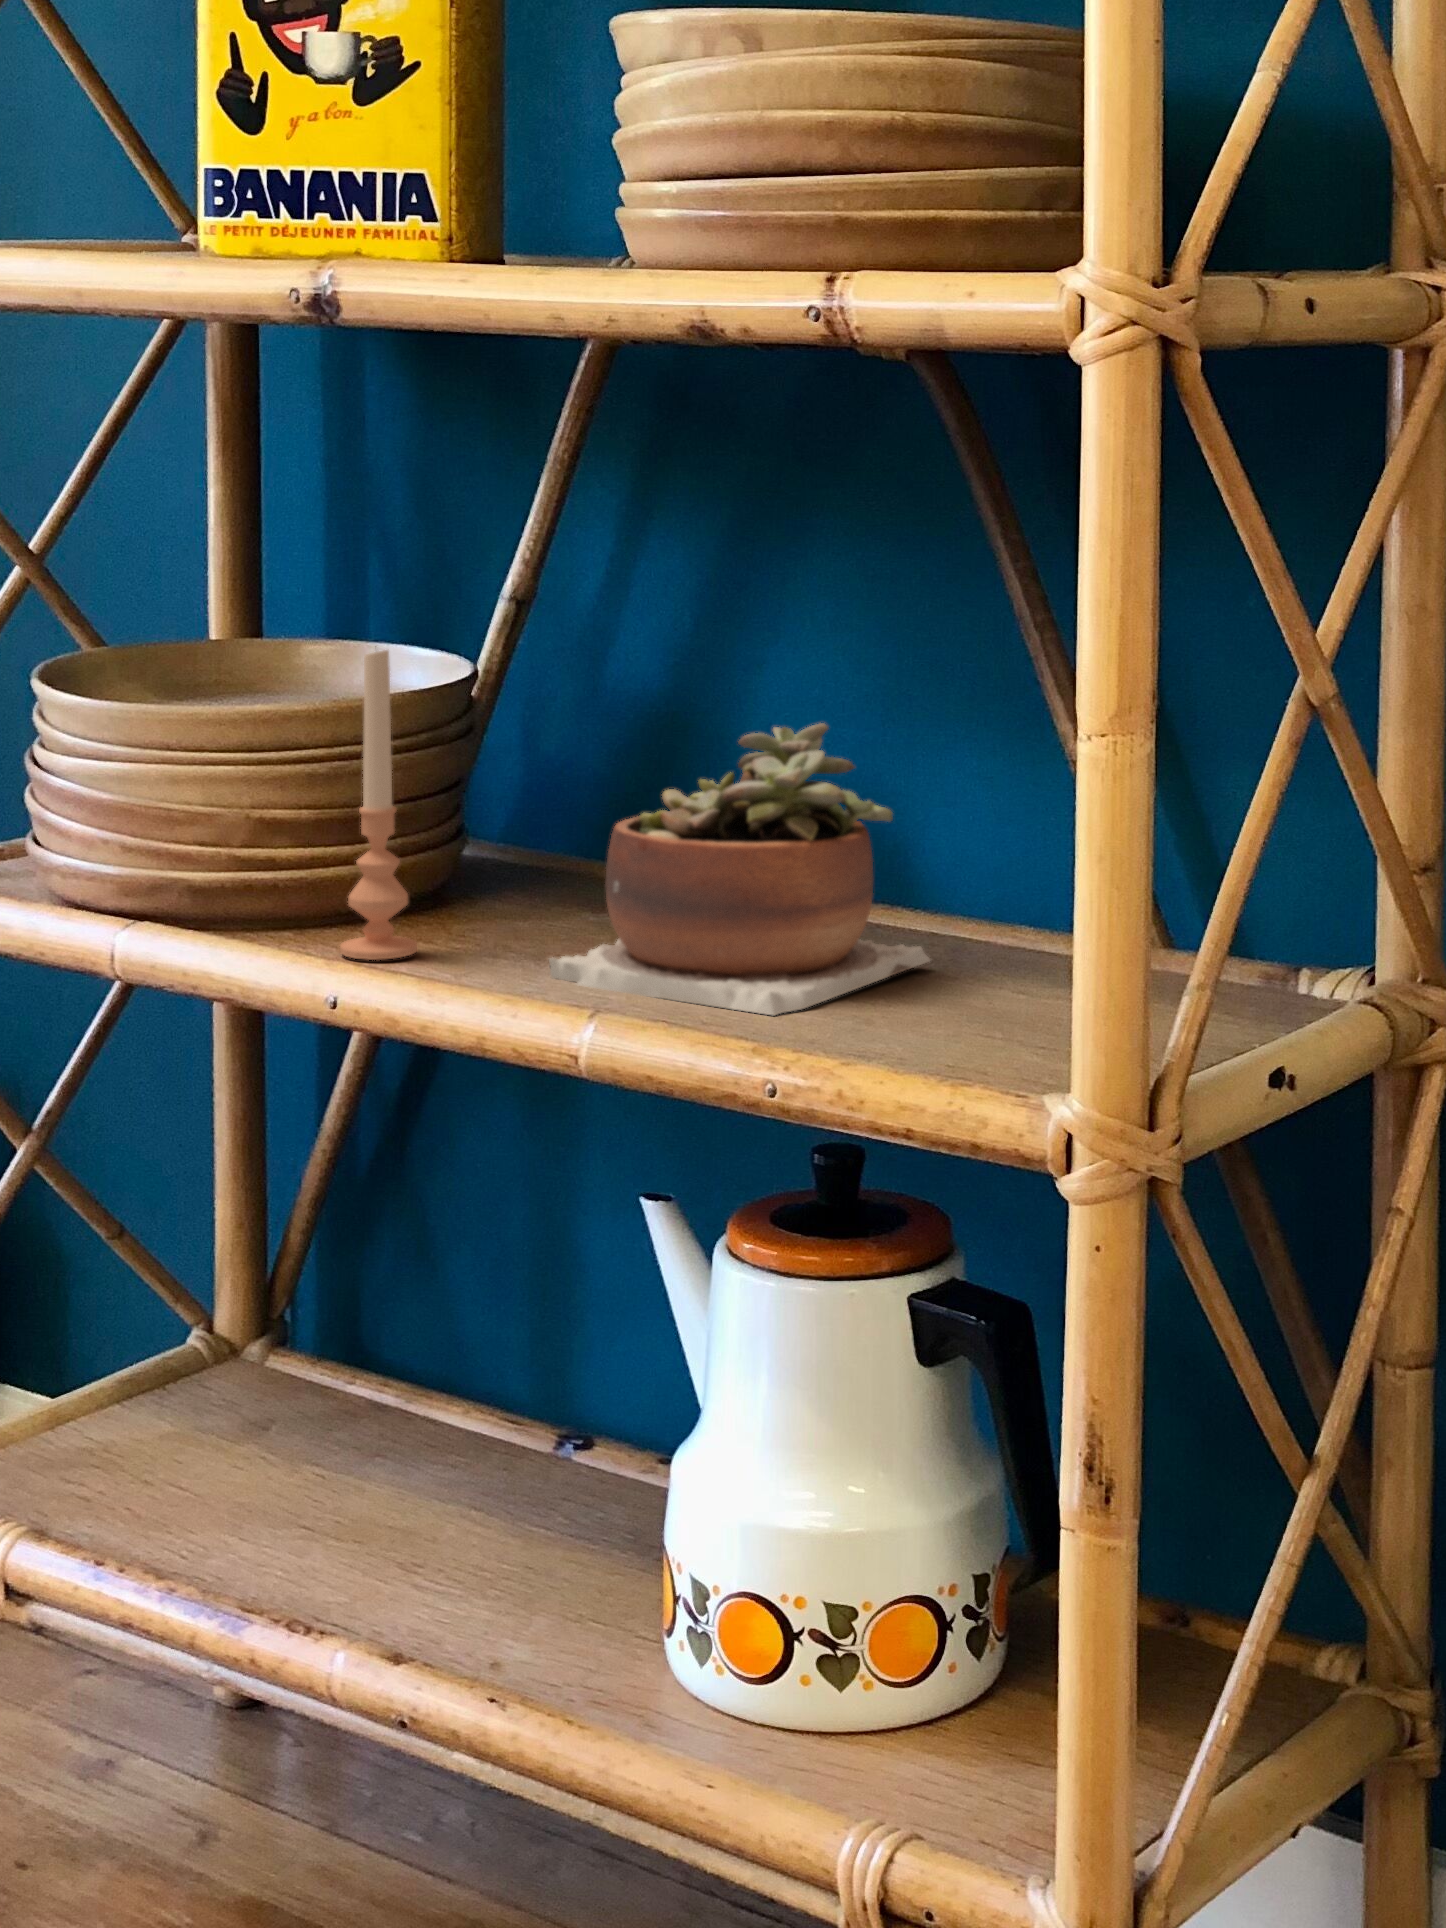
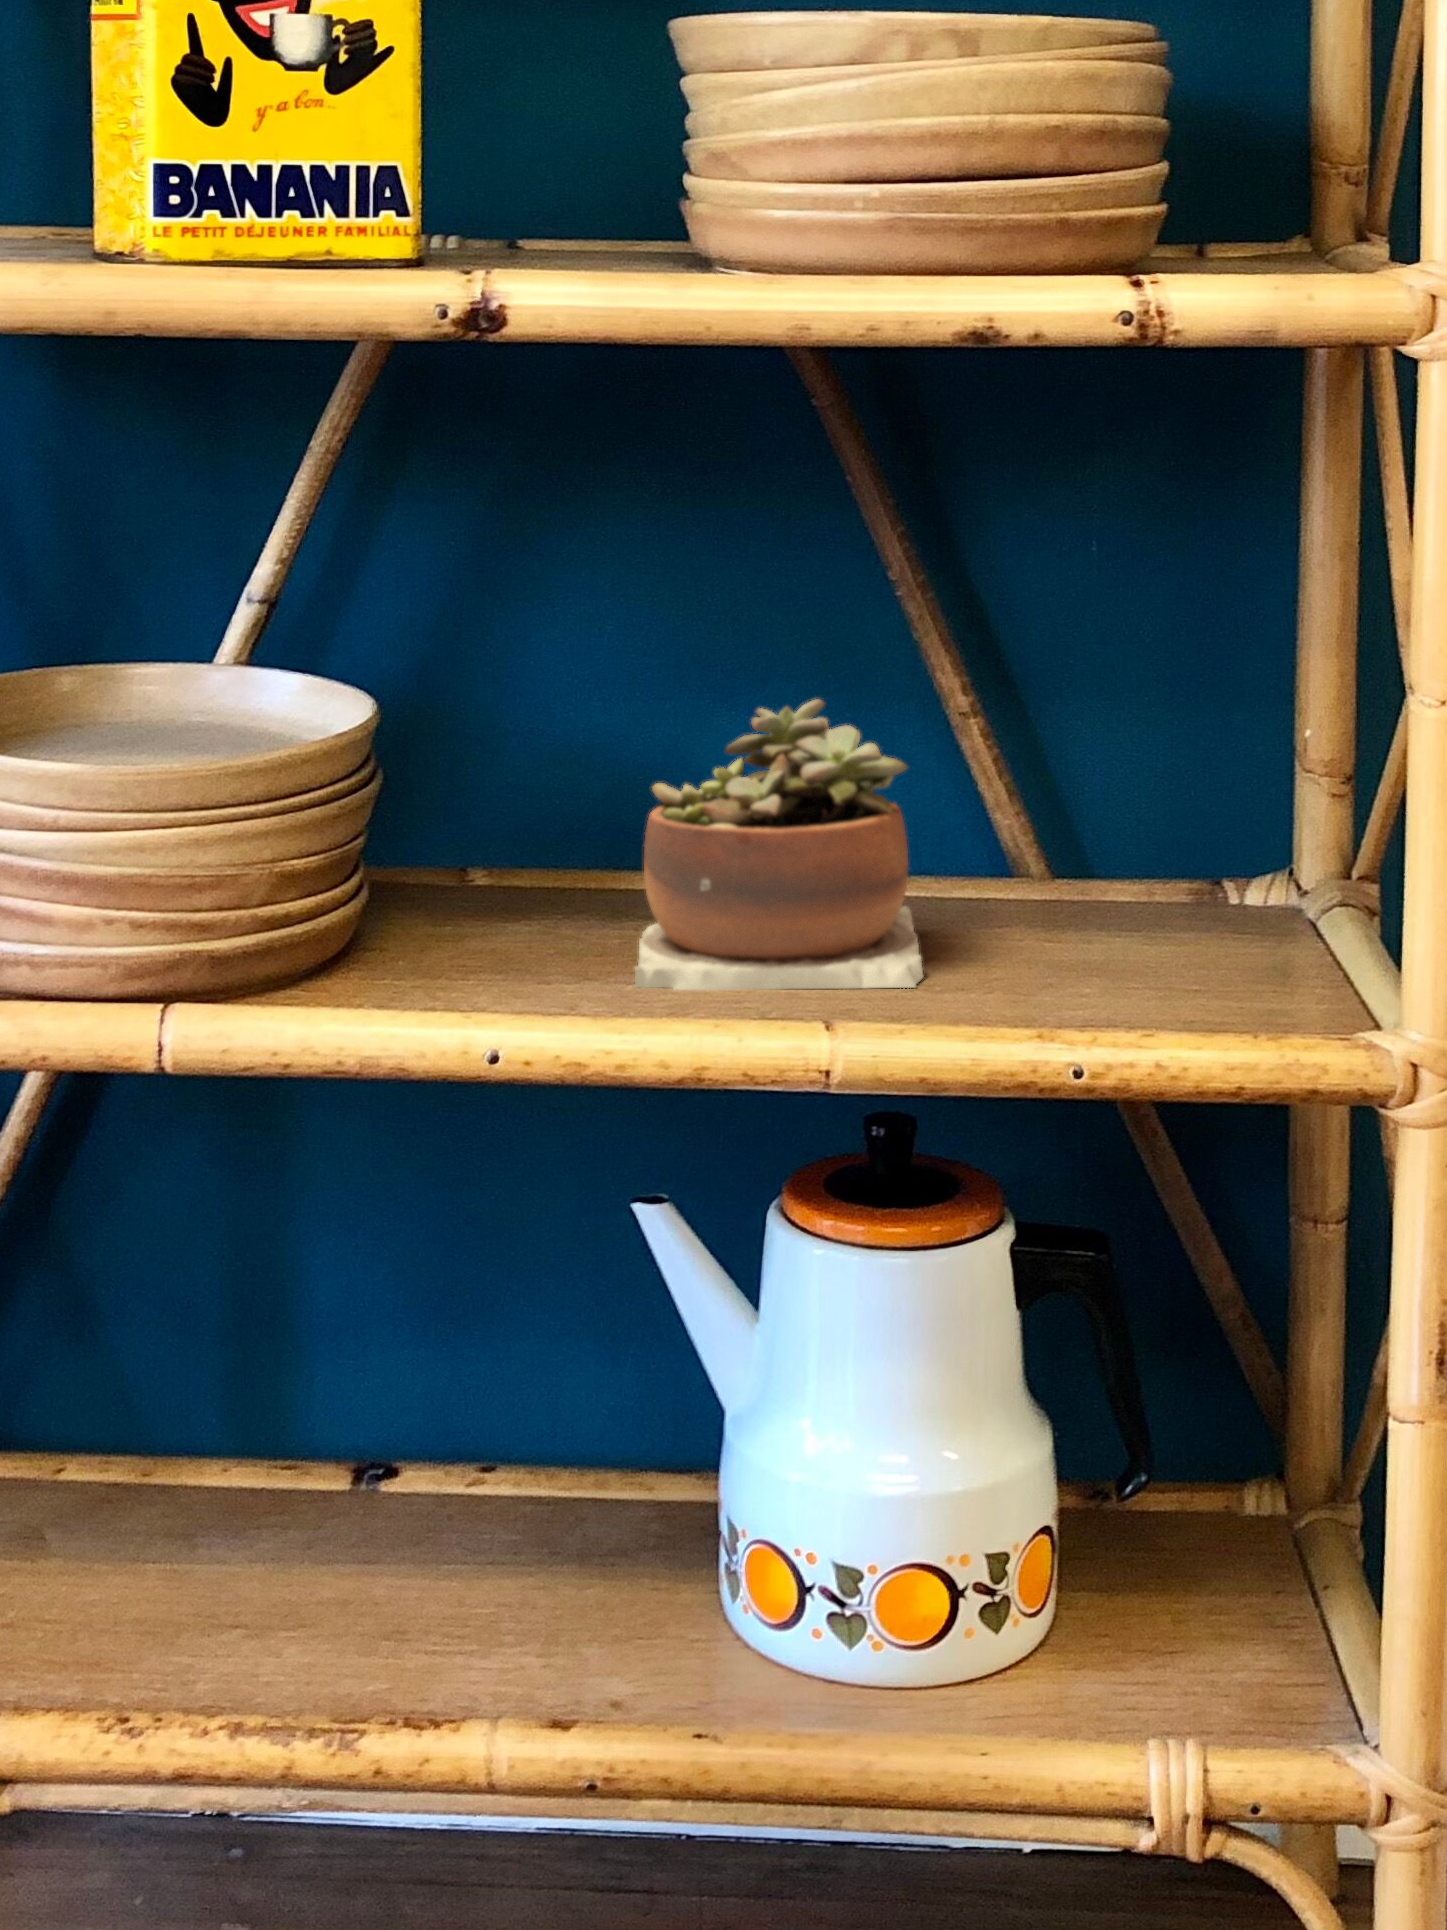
candle: present [340,650,417,960] -> none [383,667,465,1000]

